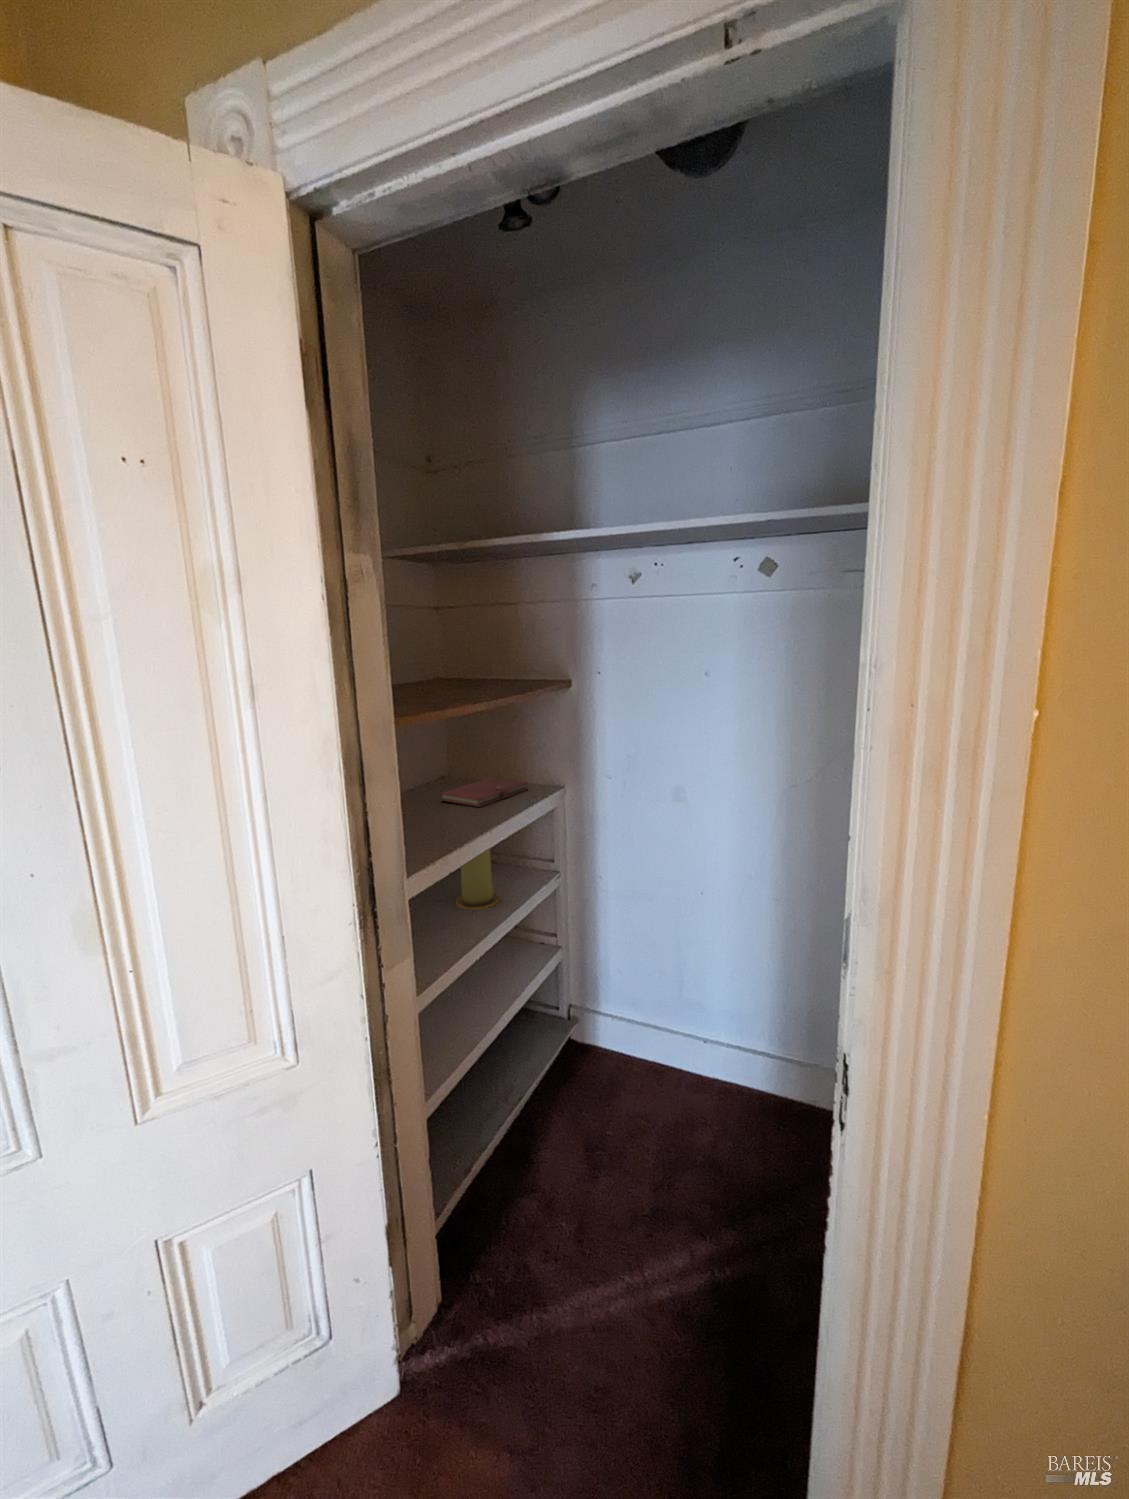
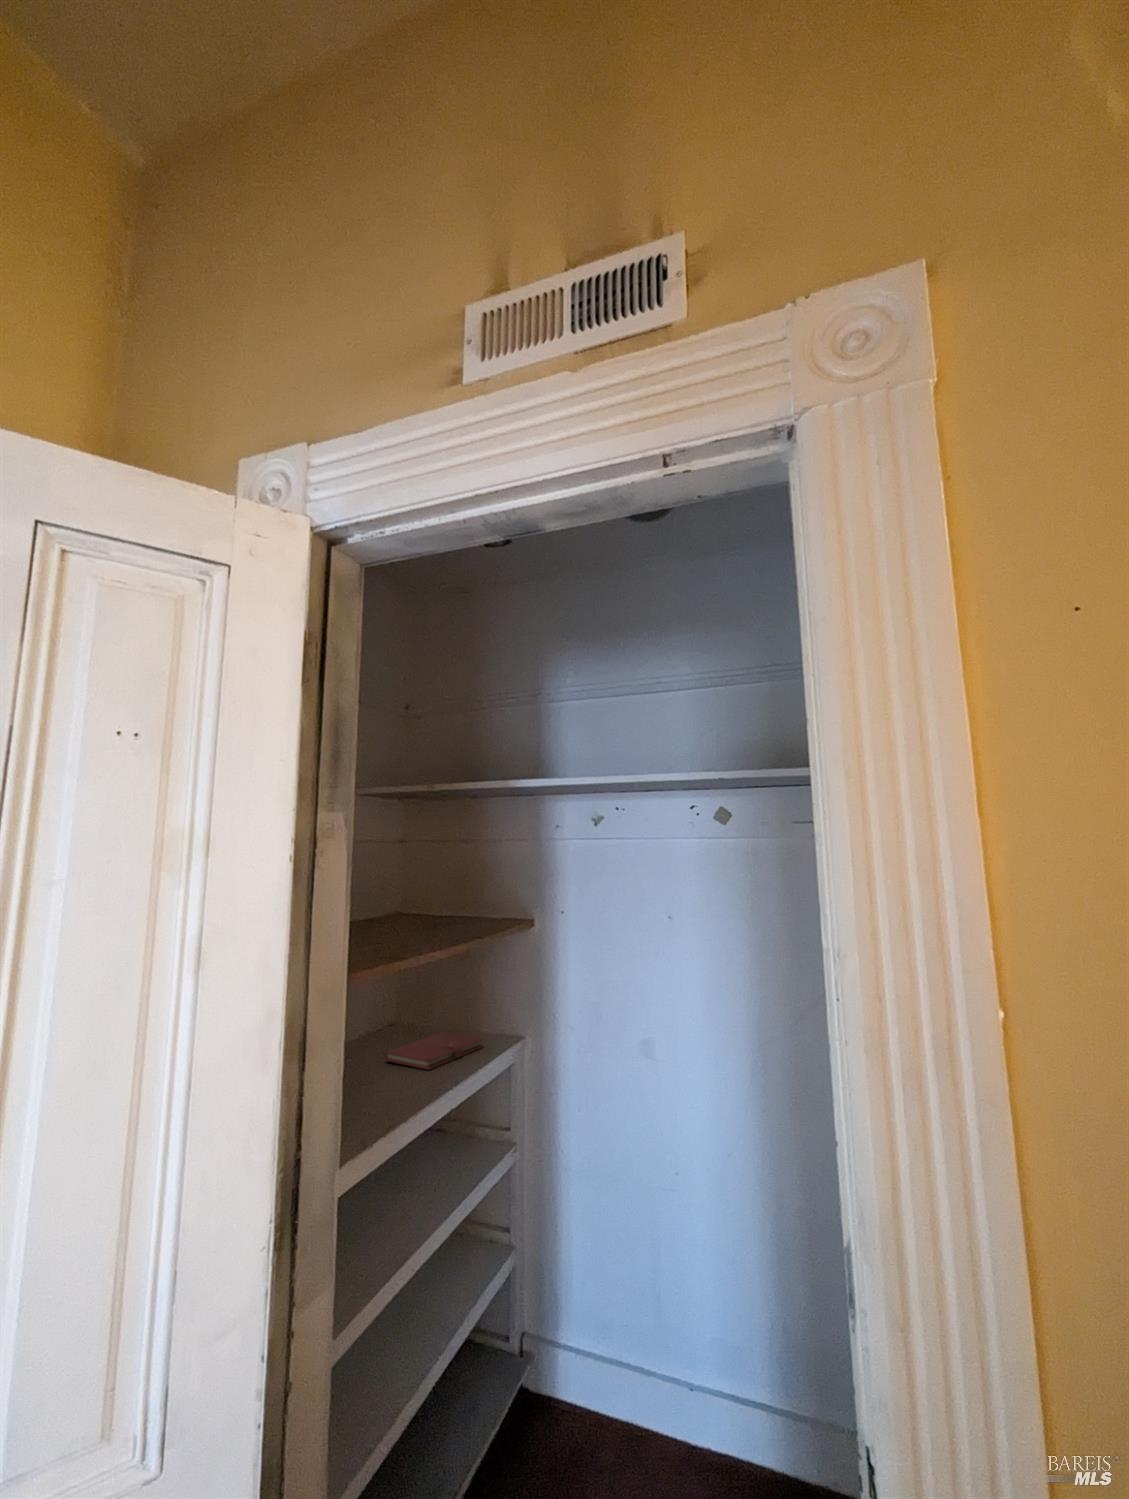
candle: present [456,849,499,909] -> none [392,1091,444,1203]

